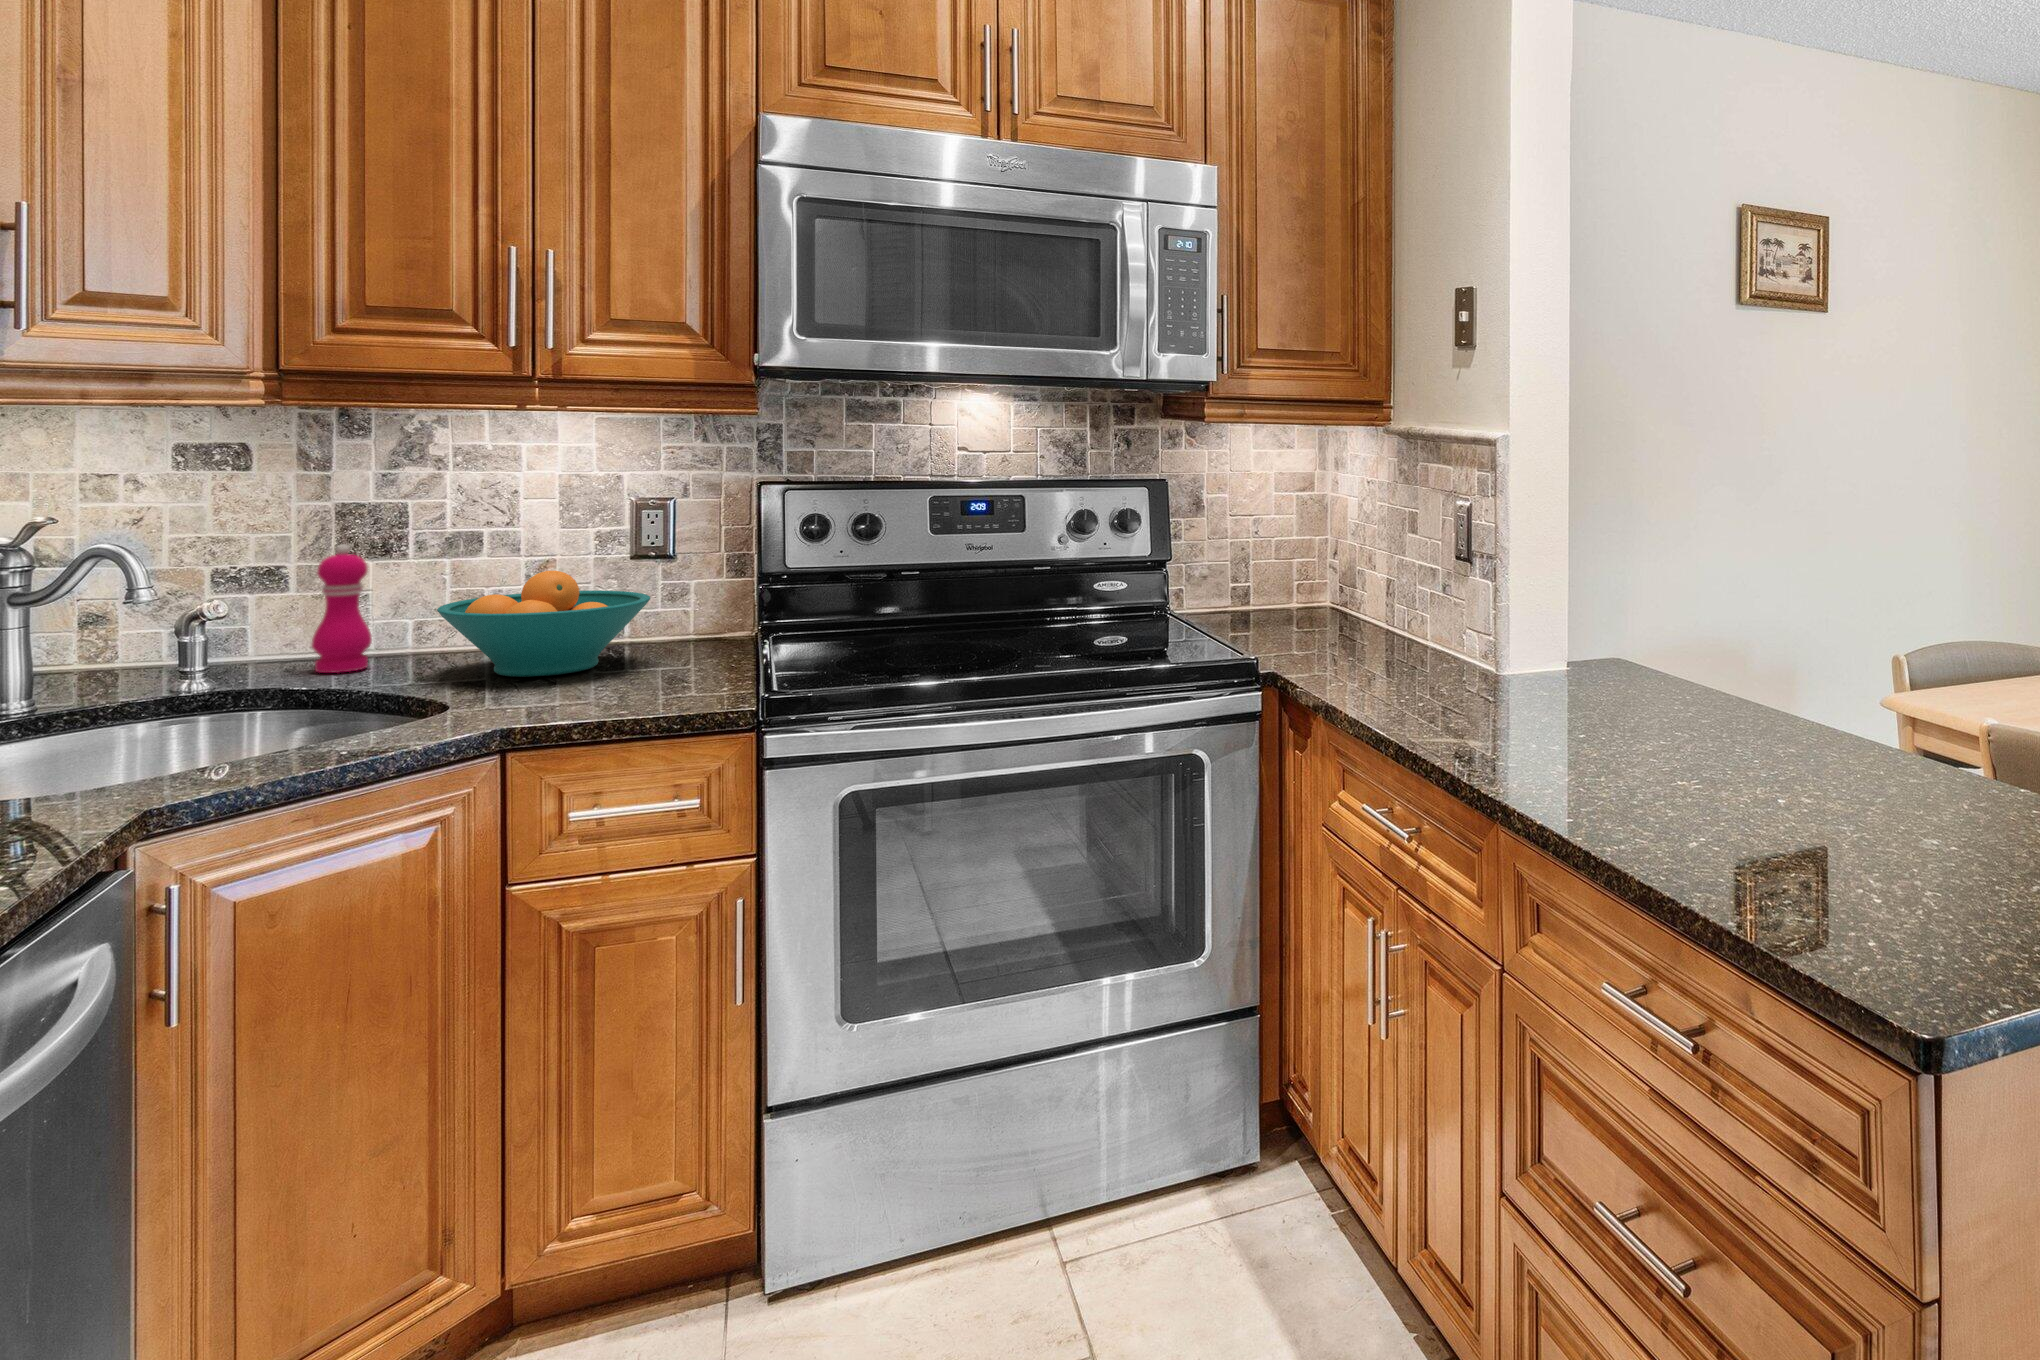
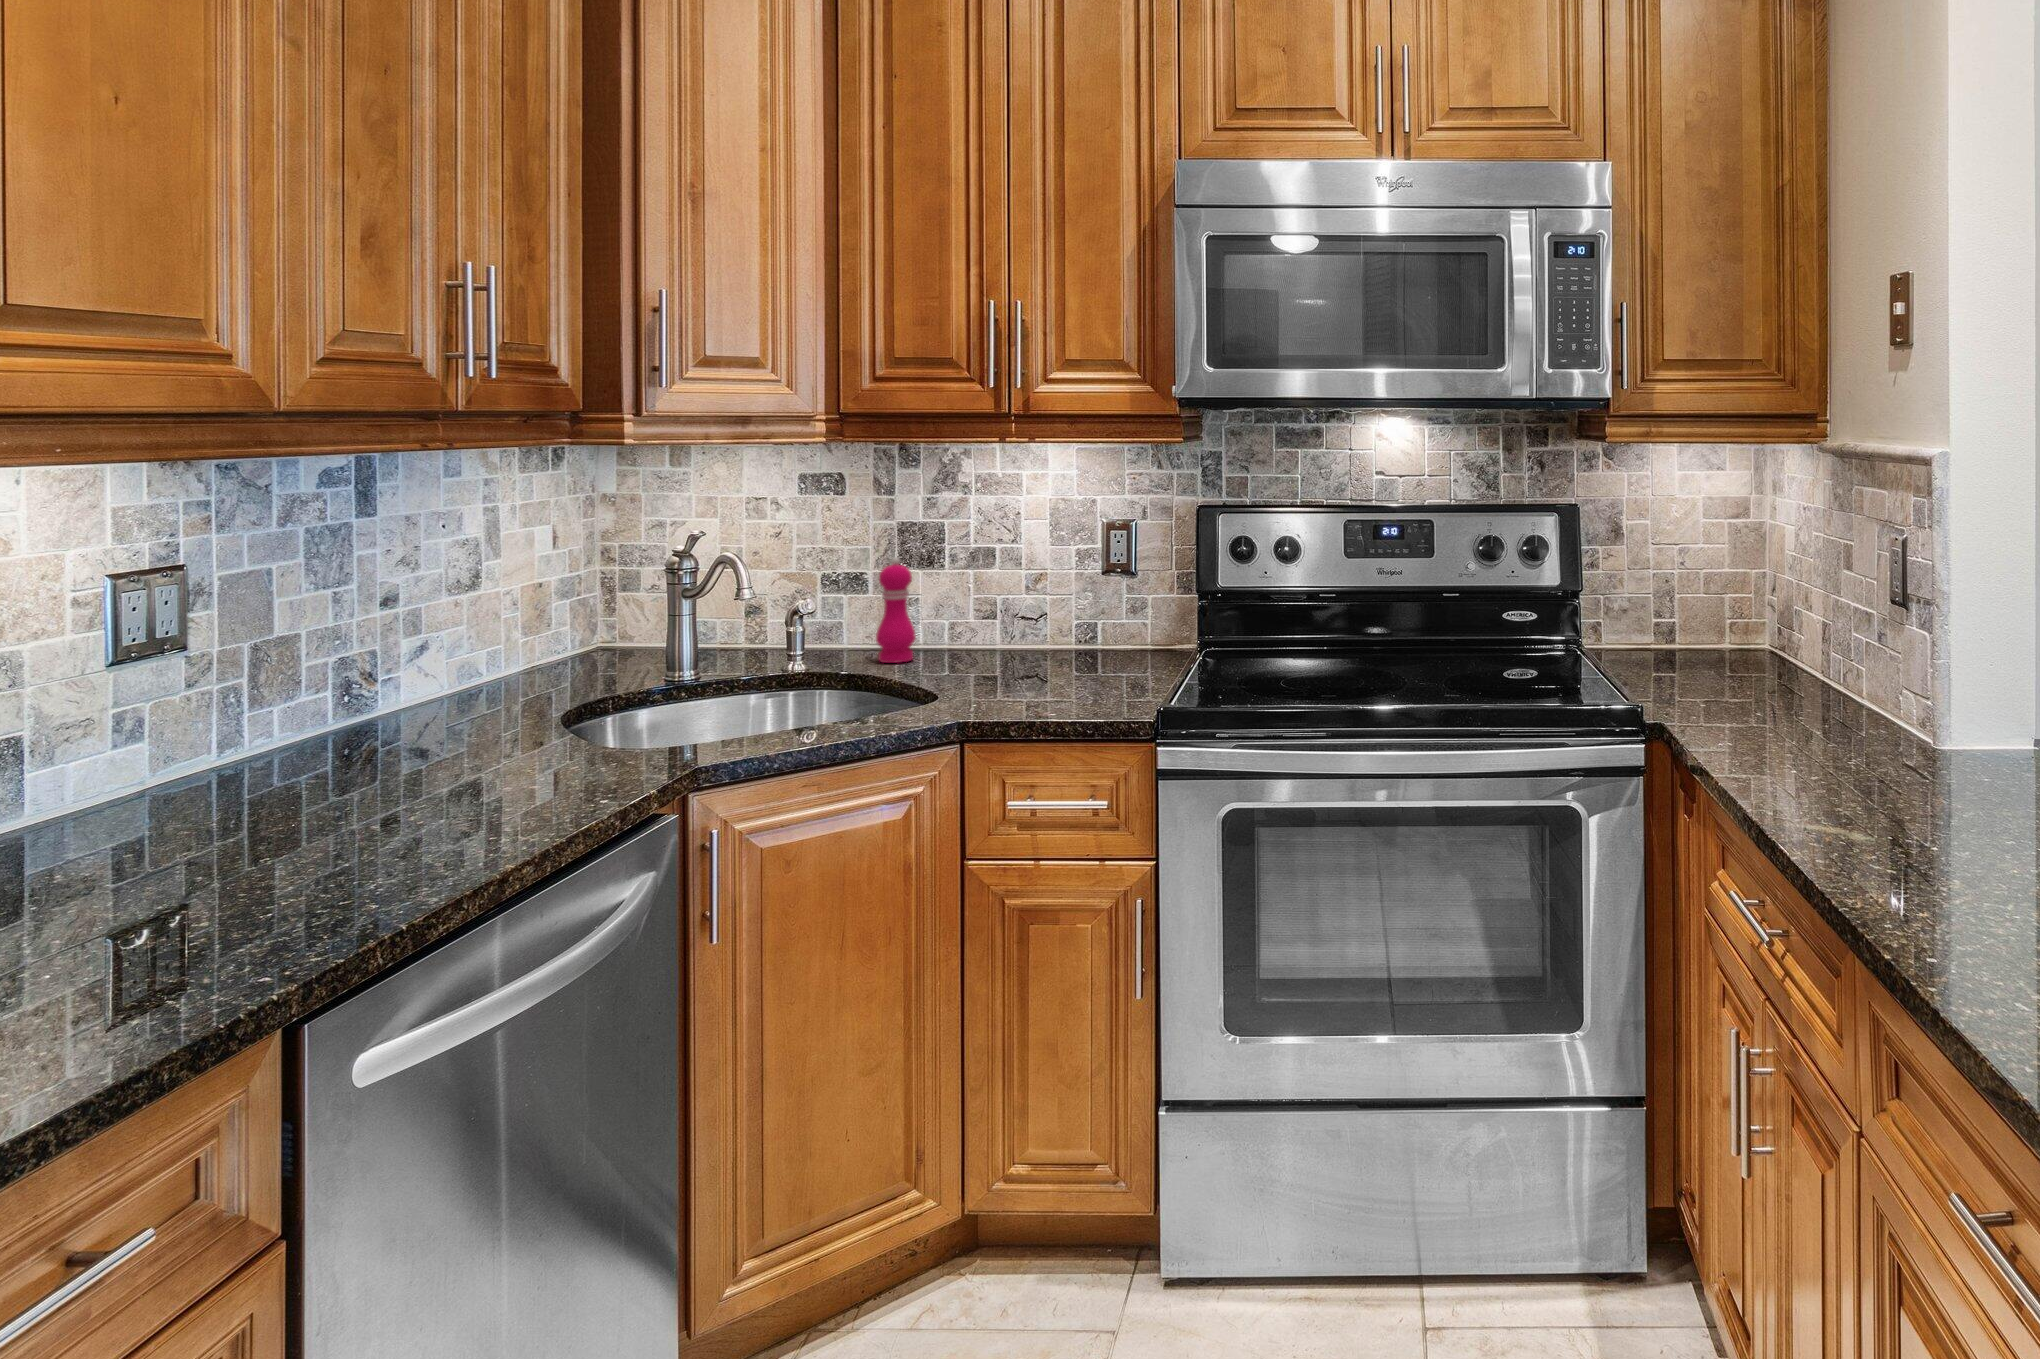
fruit bowl: present [437,570,650,677] -> none [948,584,1105,677]

